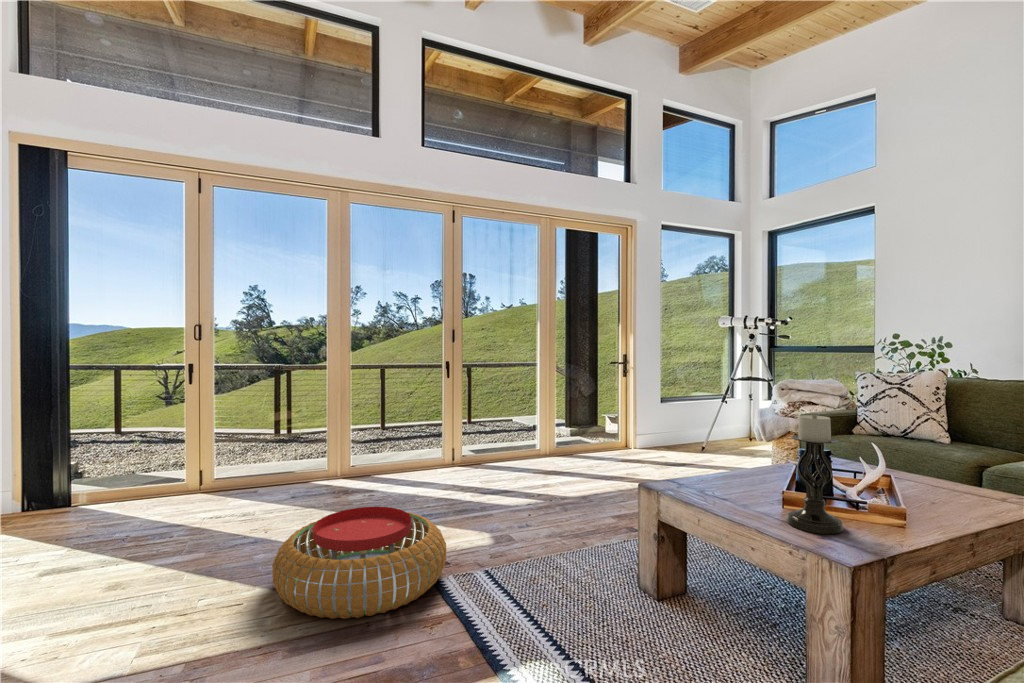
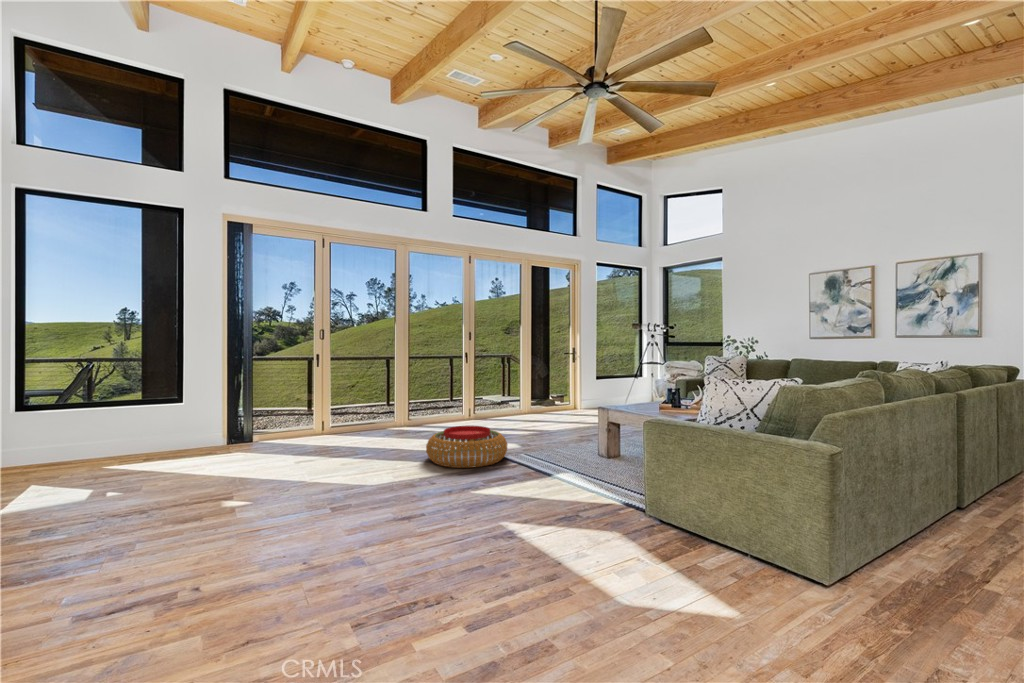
candle holder: present [787,412,843,534] -> none [660,369,680,415]

